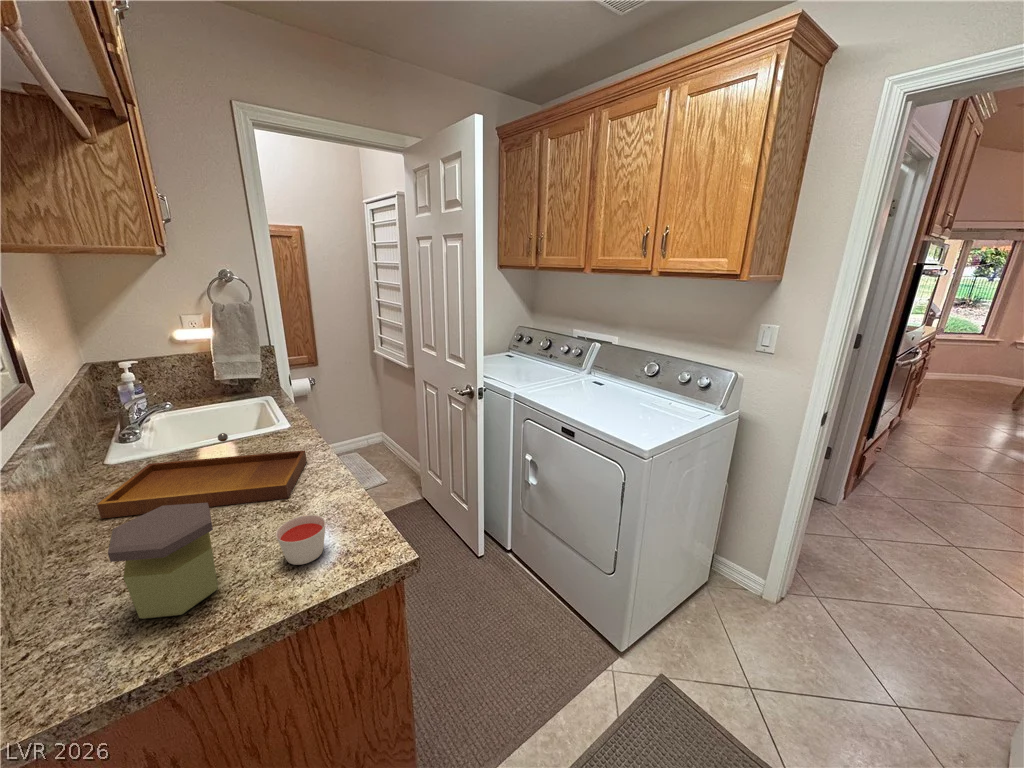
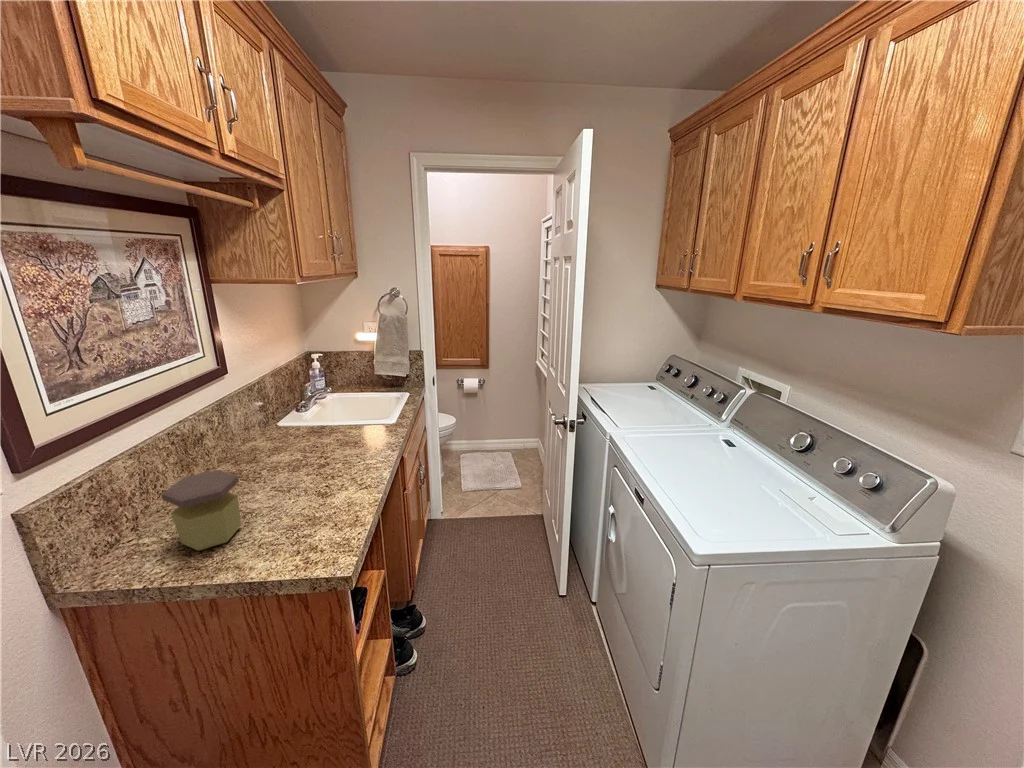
tray: present [97,433,307,519] -> none [237,422,375,486]
candle: present [276,515,326,565] -> none [269,505,310,545]

